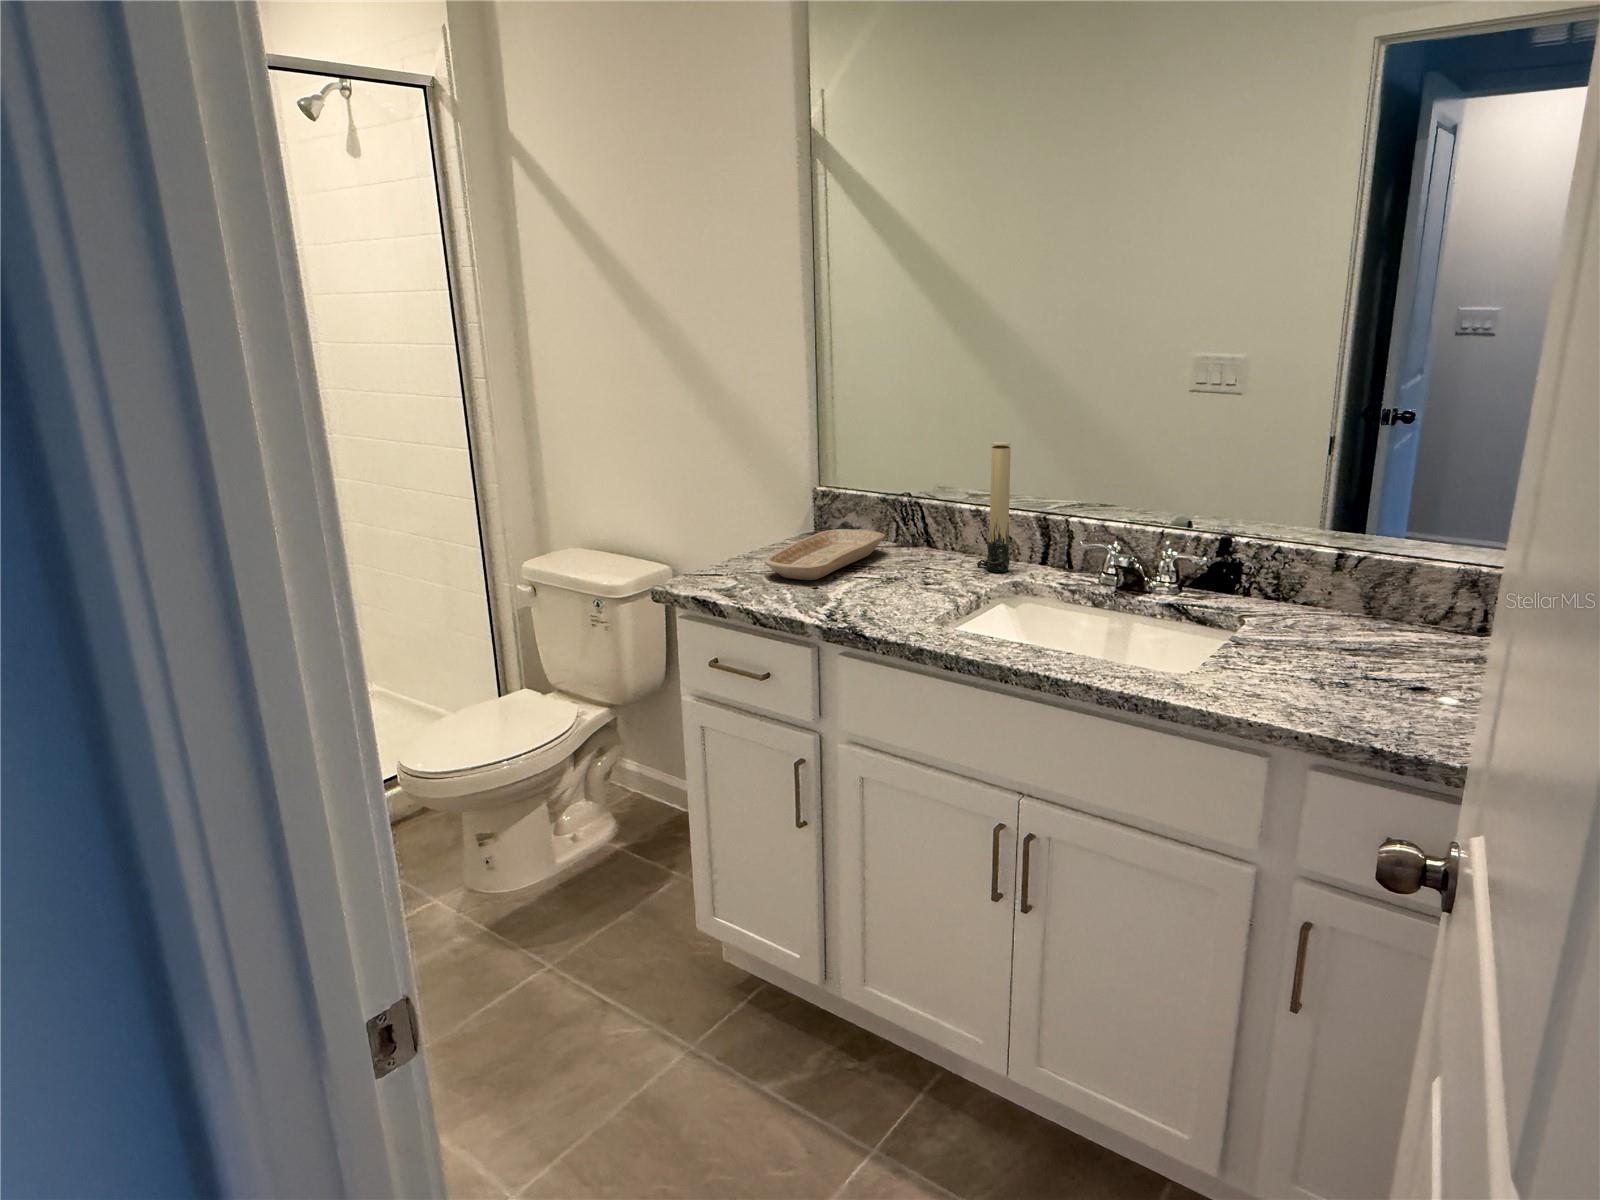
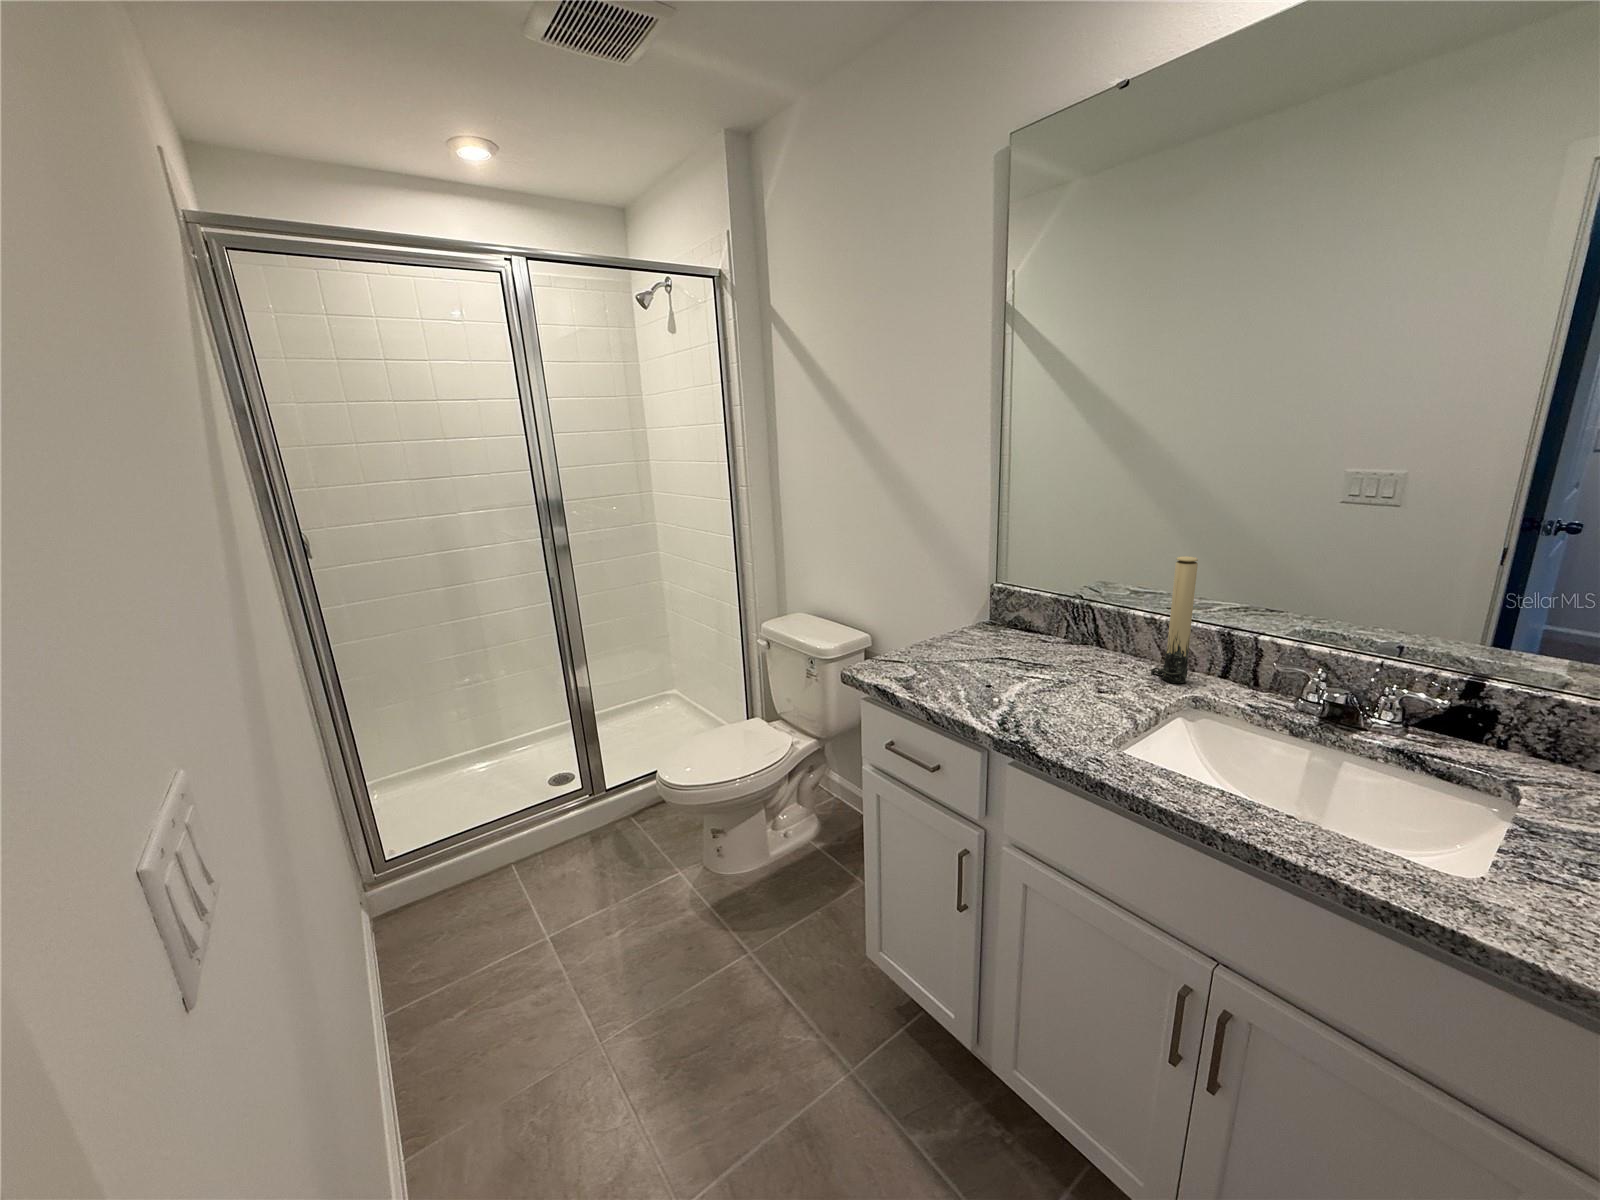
tray: present [765,529,885,580] -> none [943,624,1057,676]

